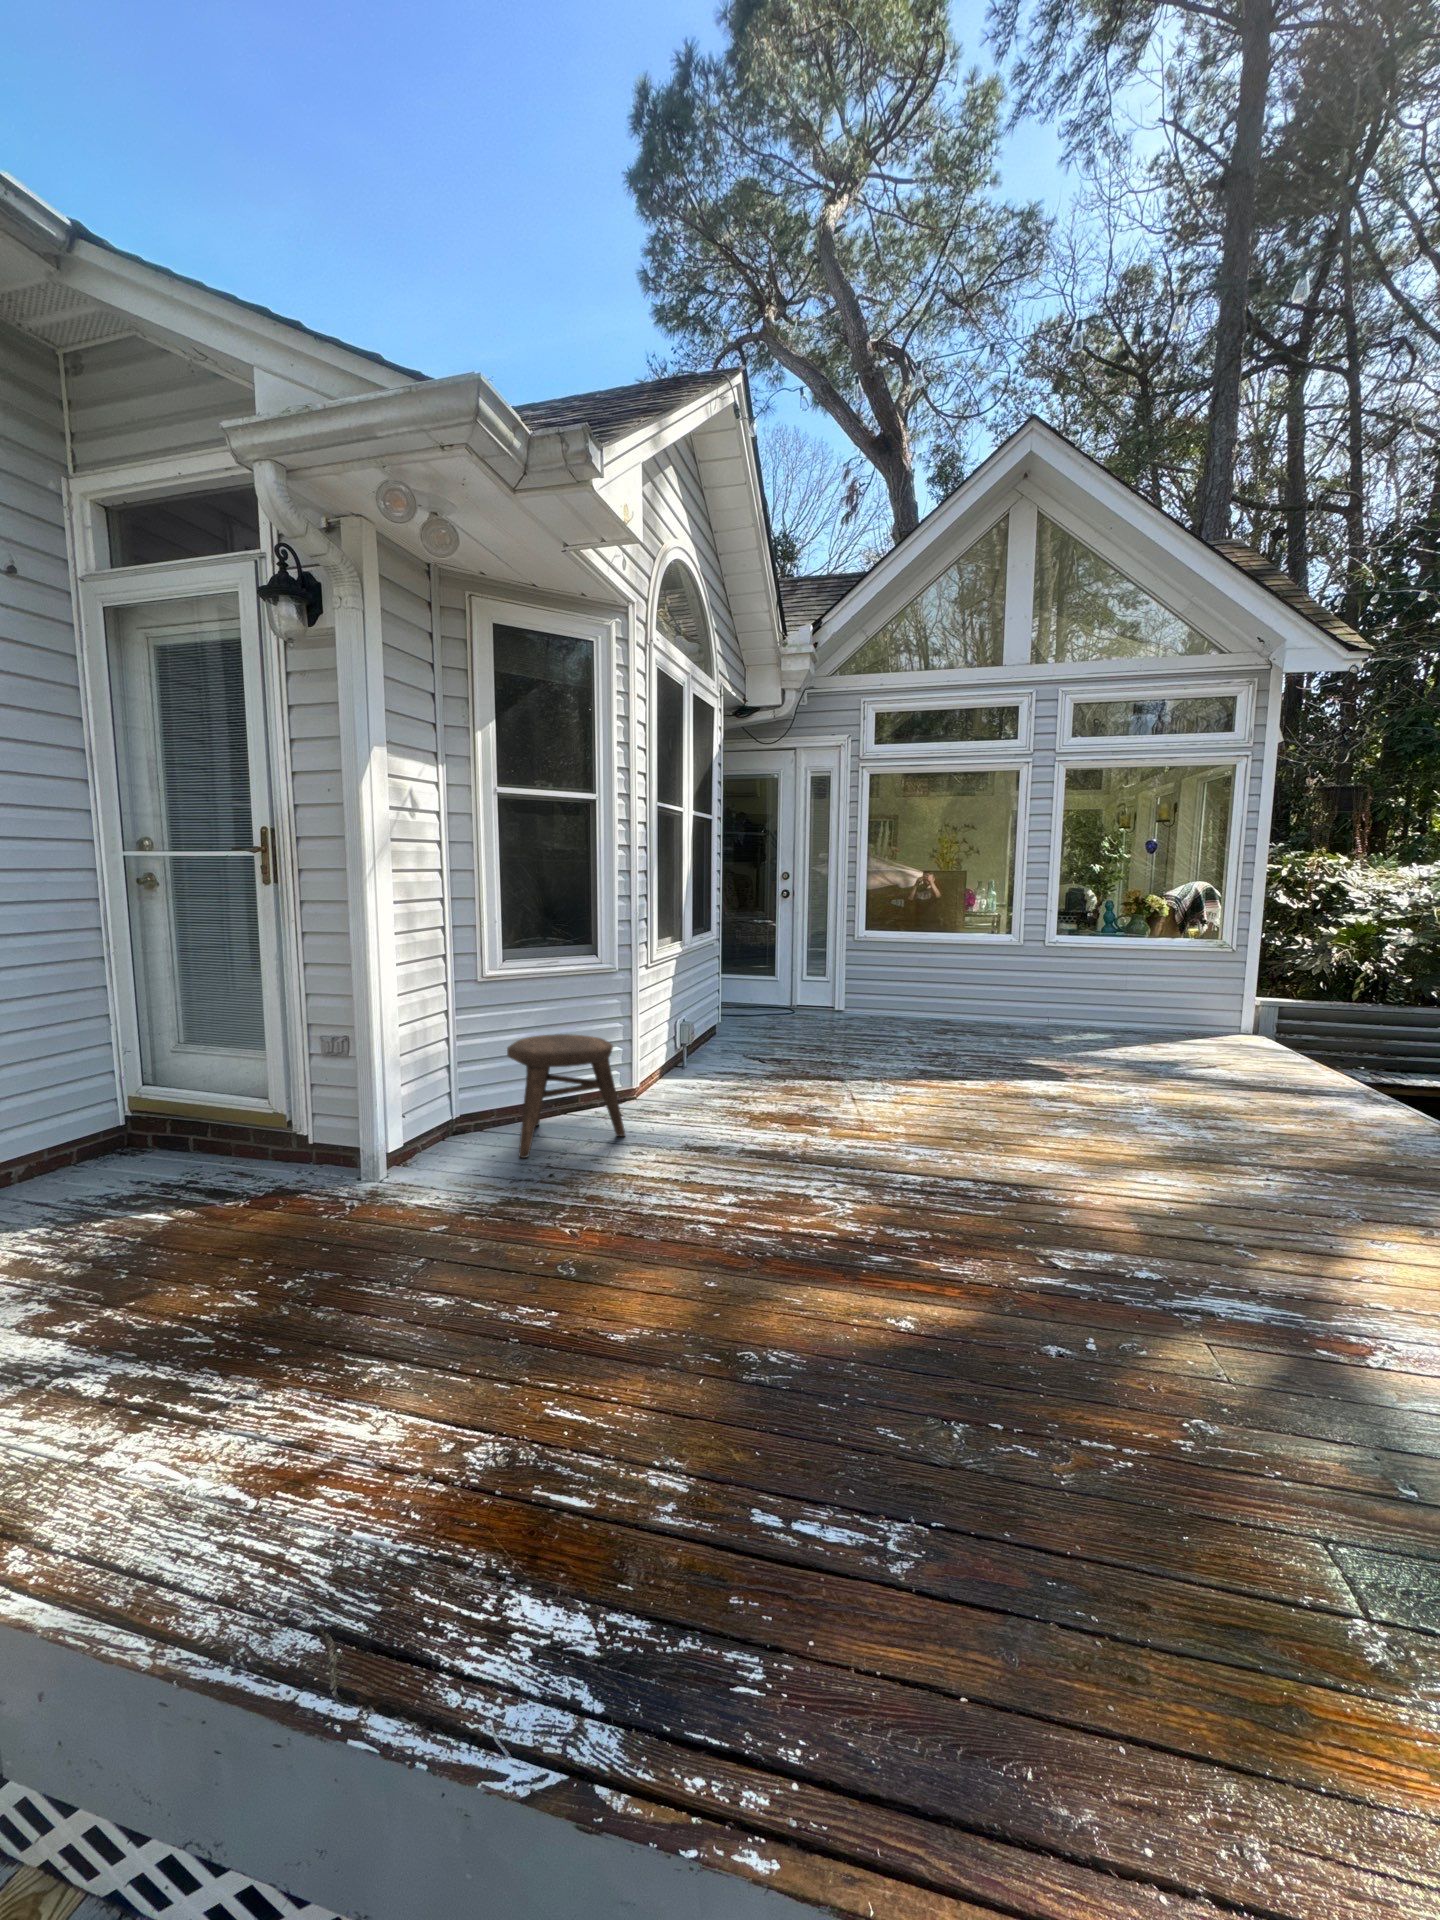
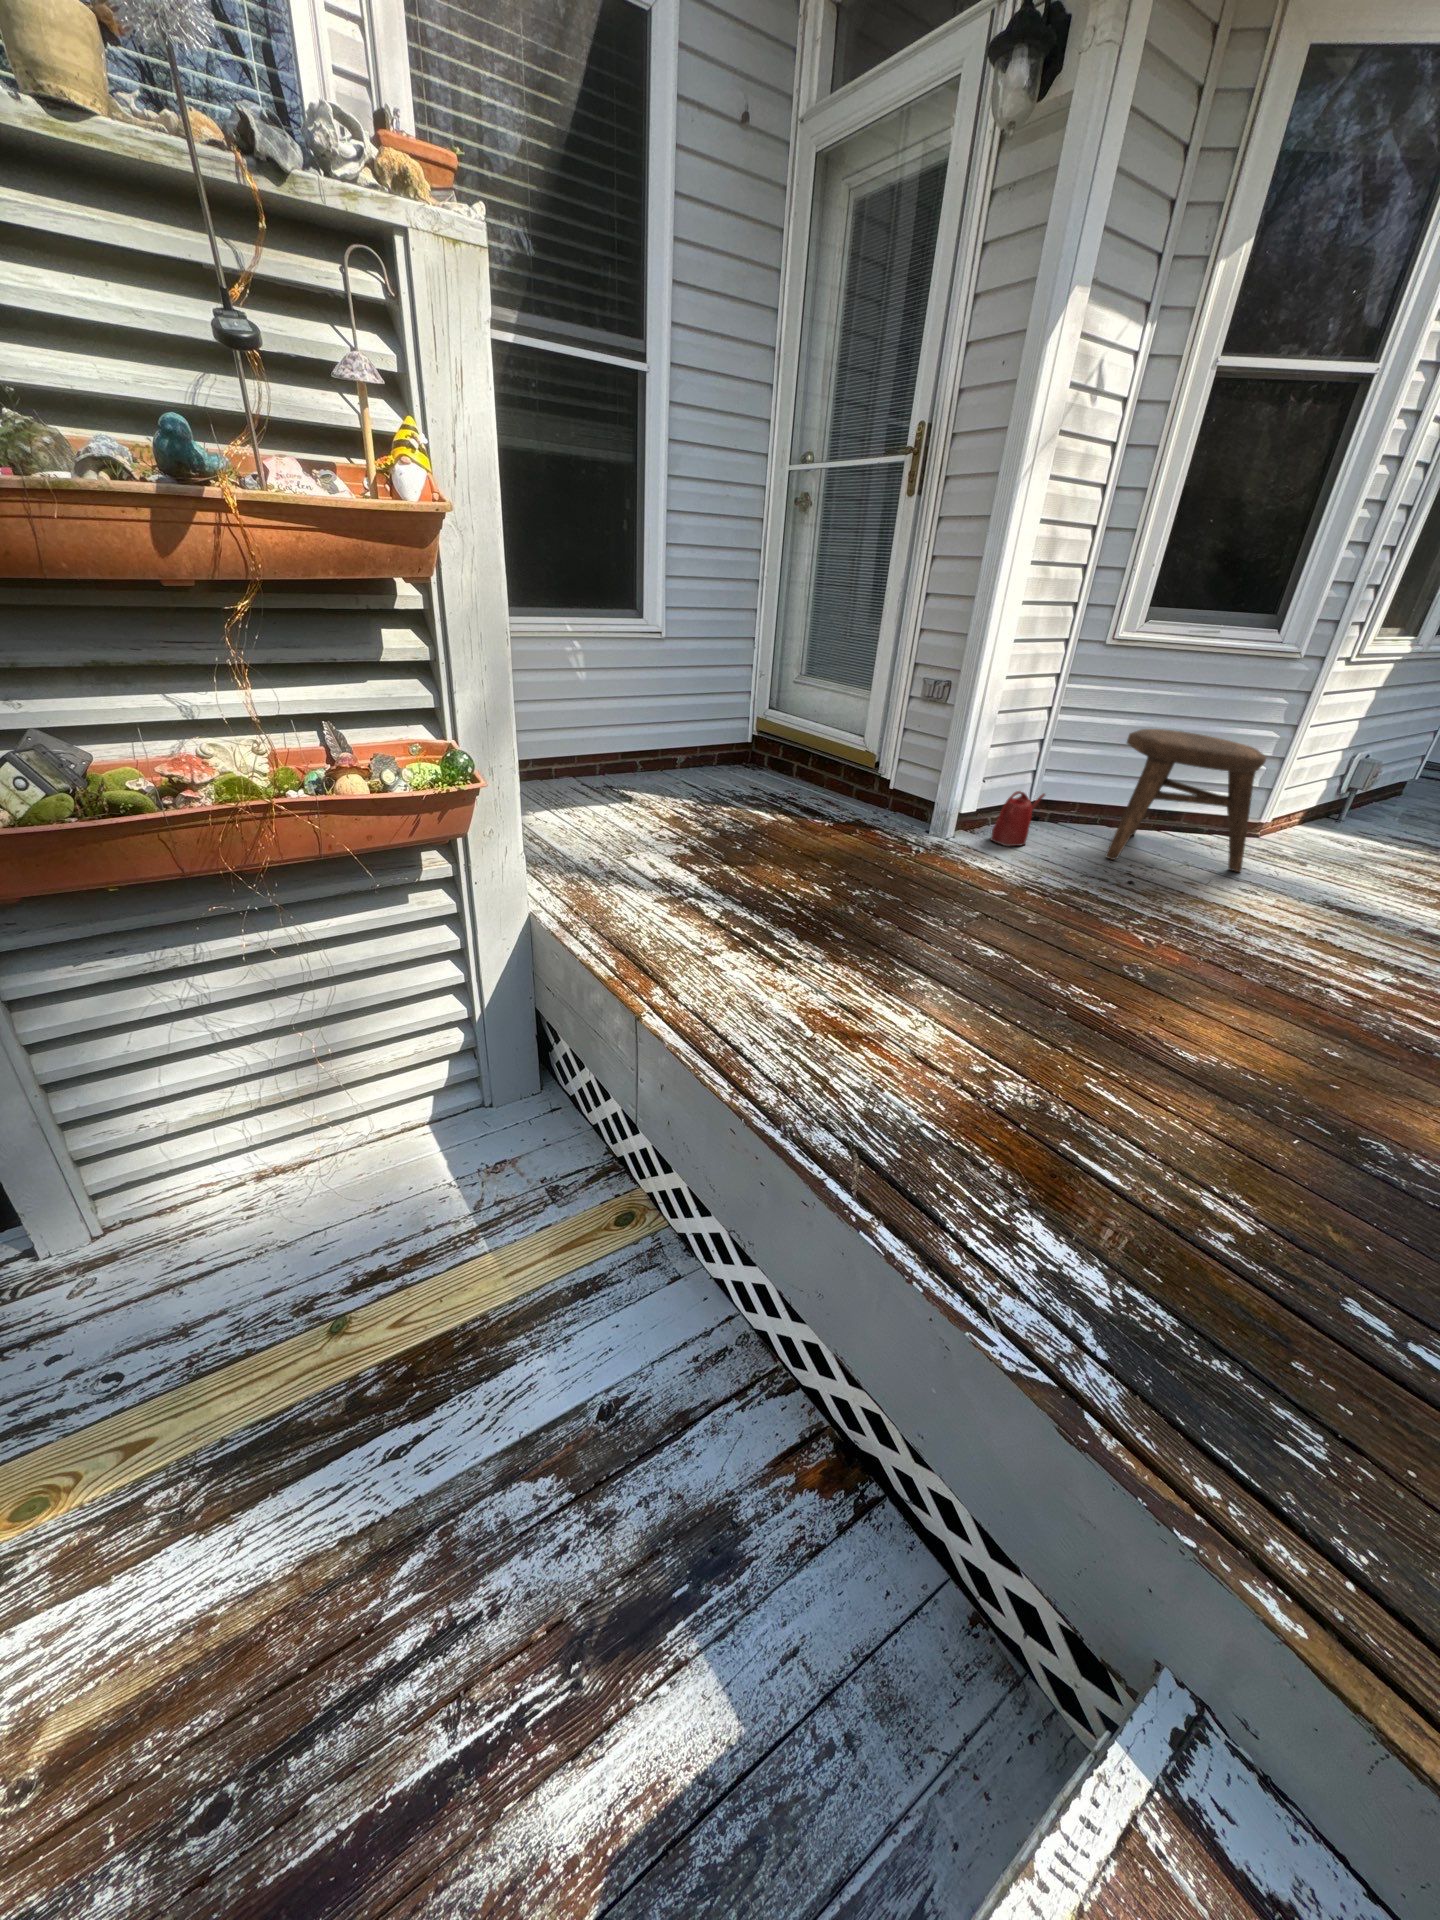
watering can: none [412,1114,453,1175] -> present [990,791,1045,846]

